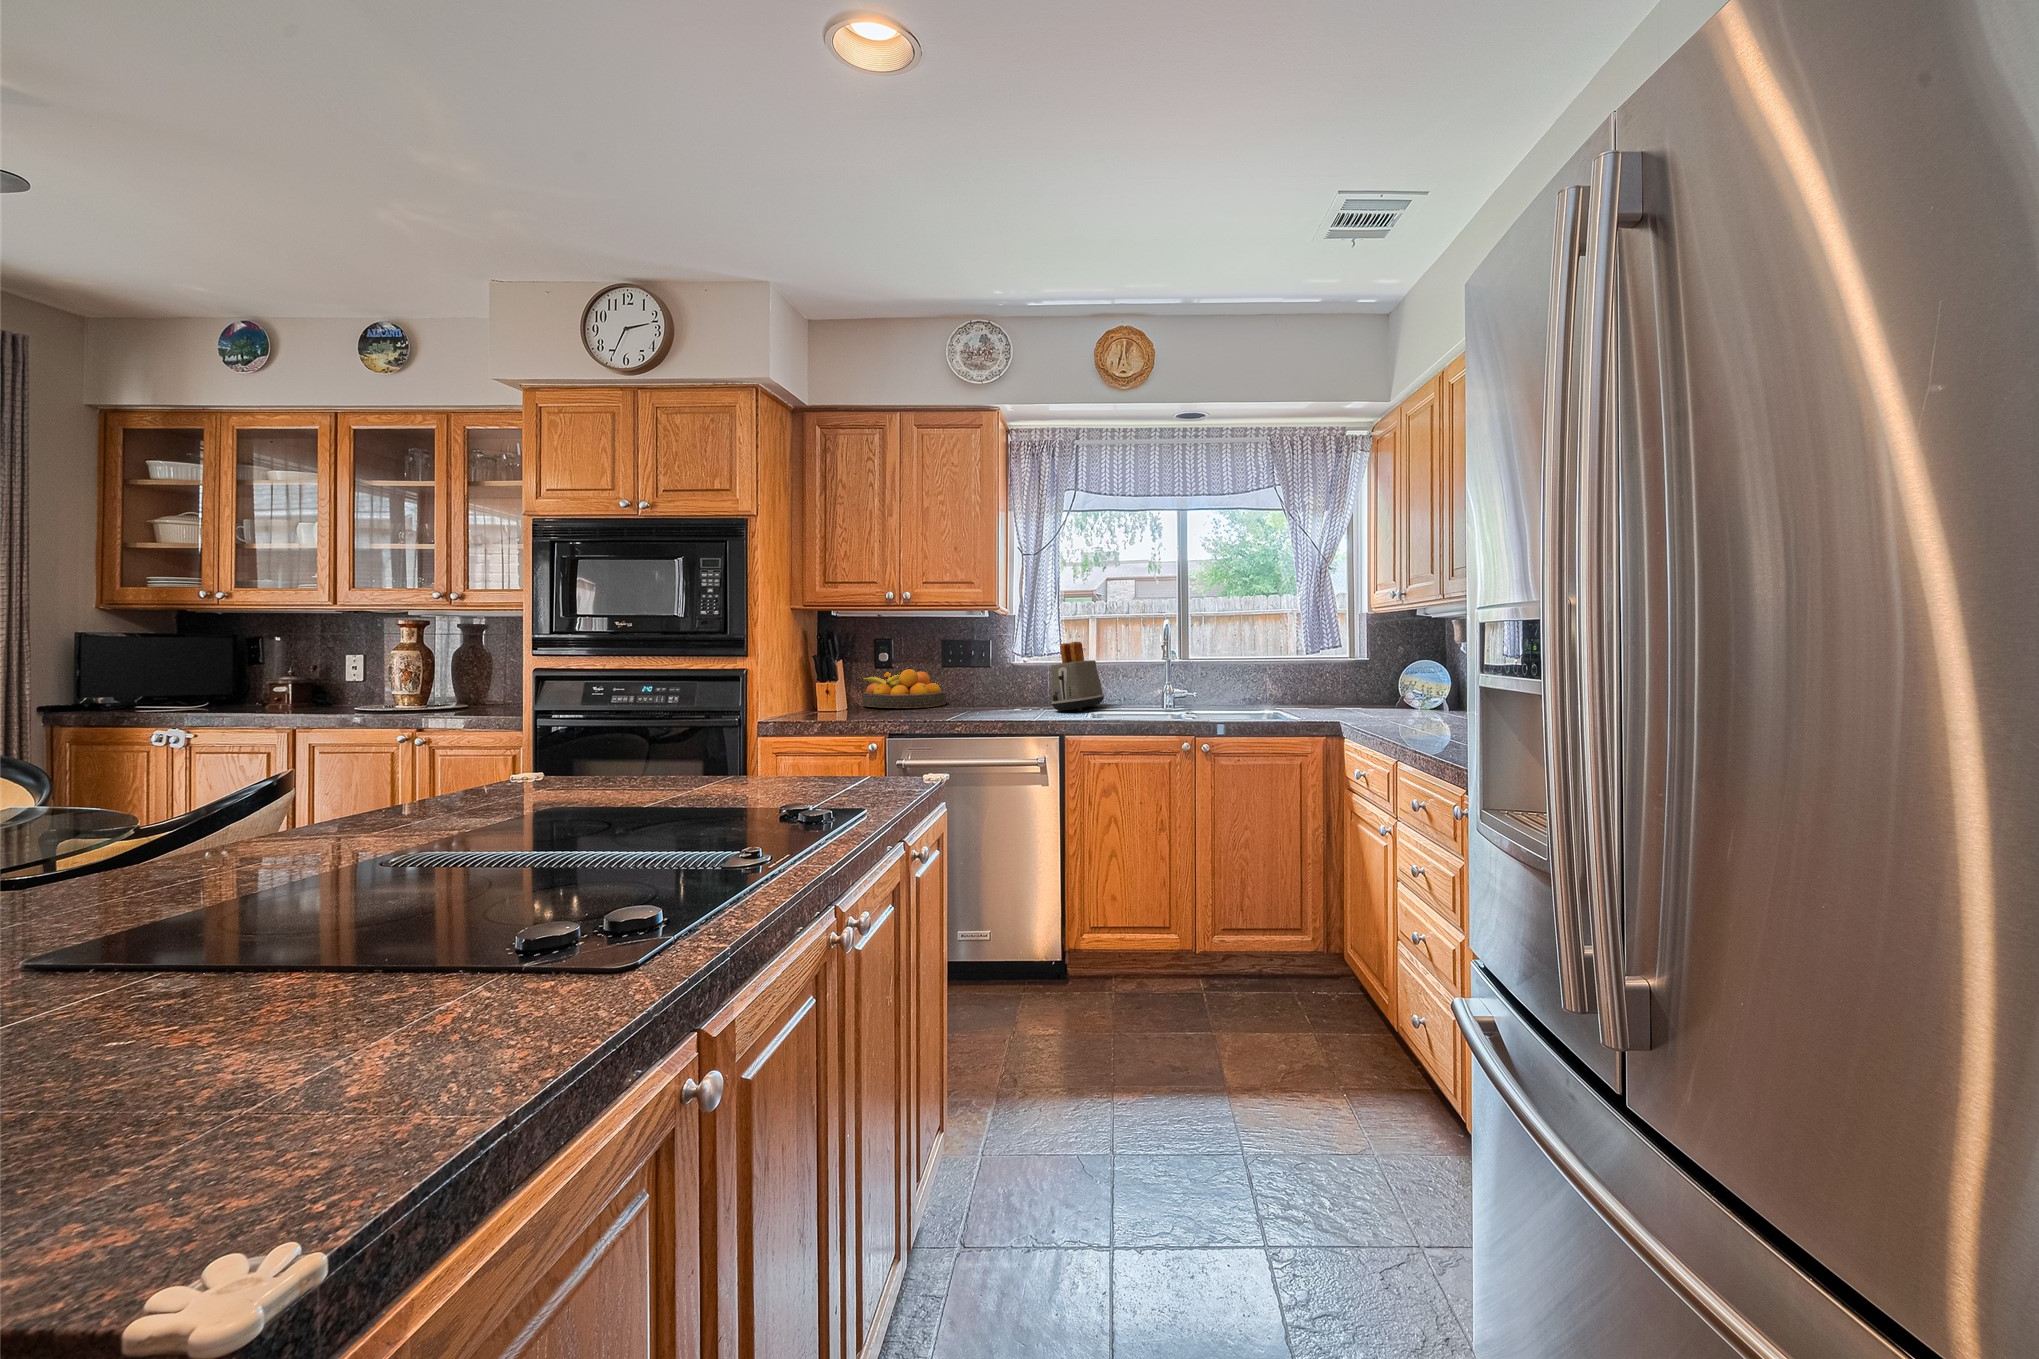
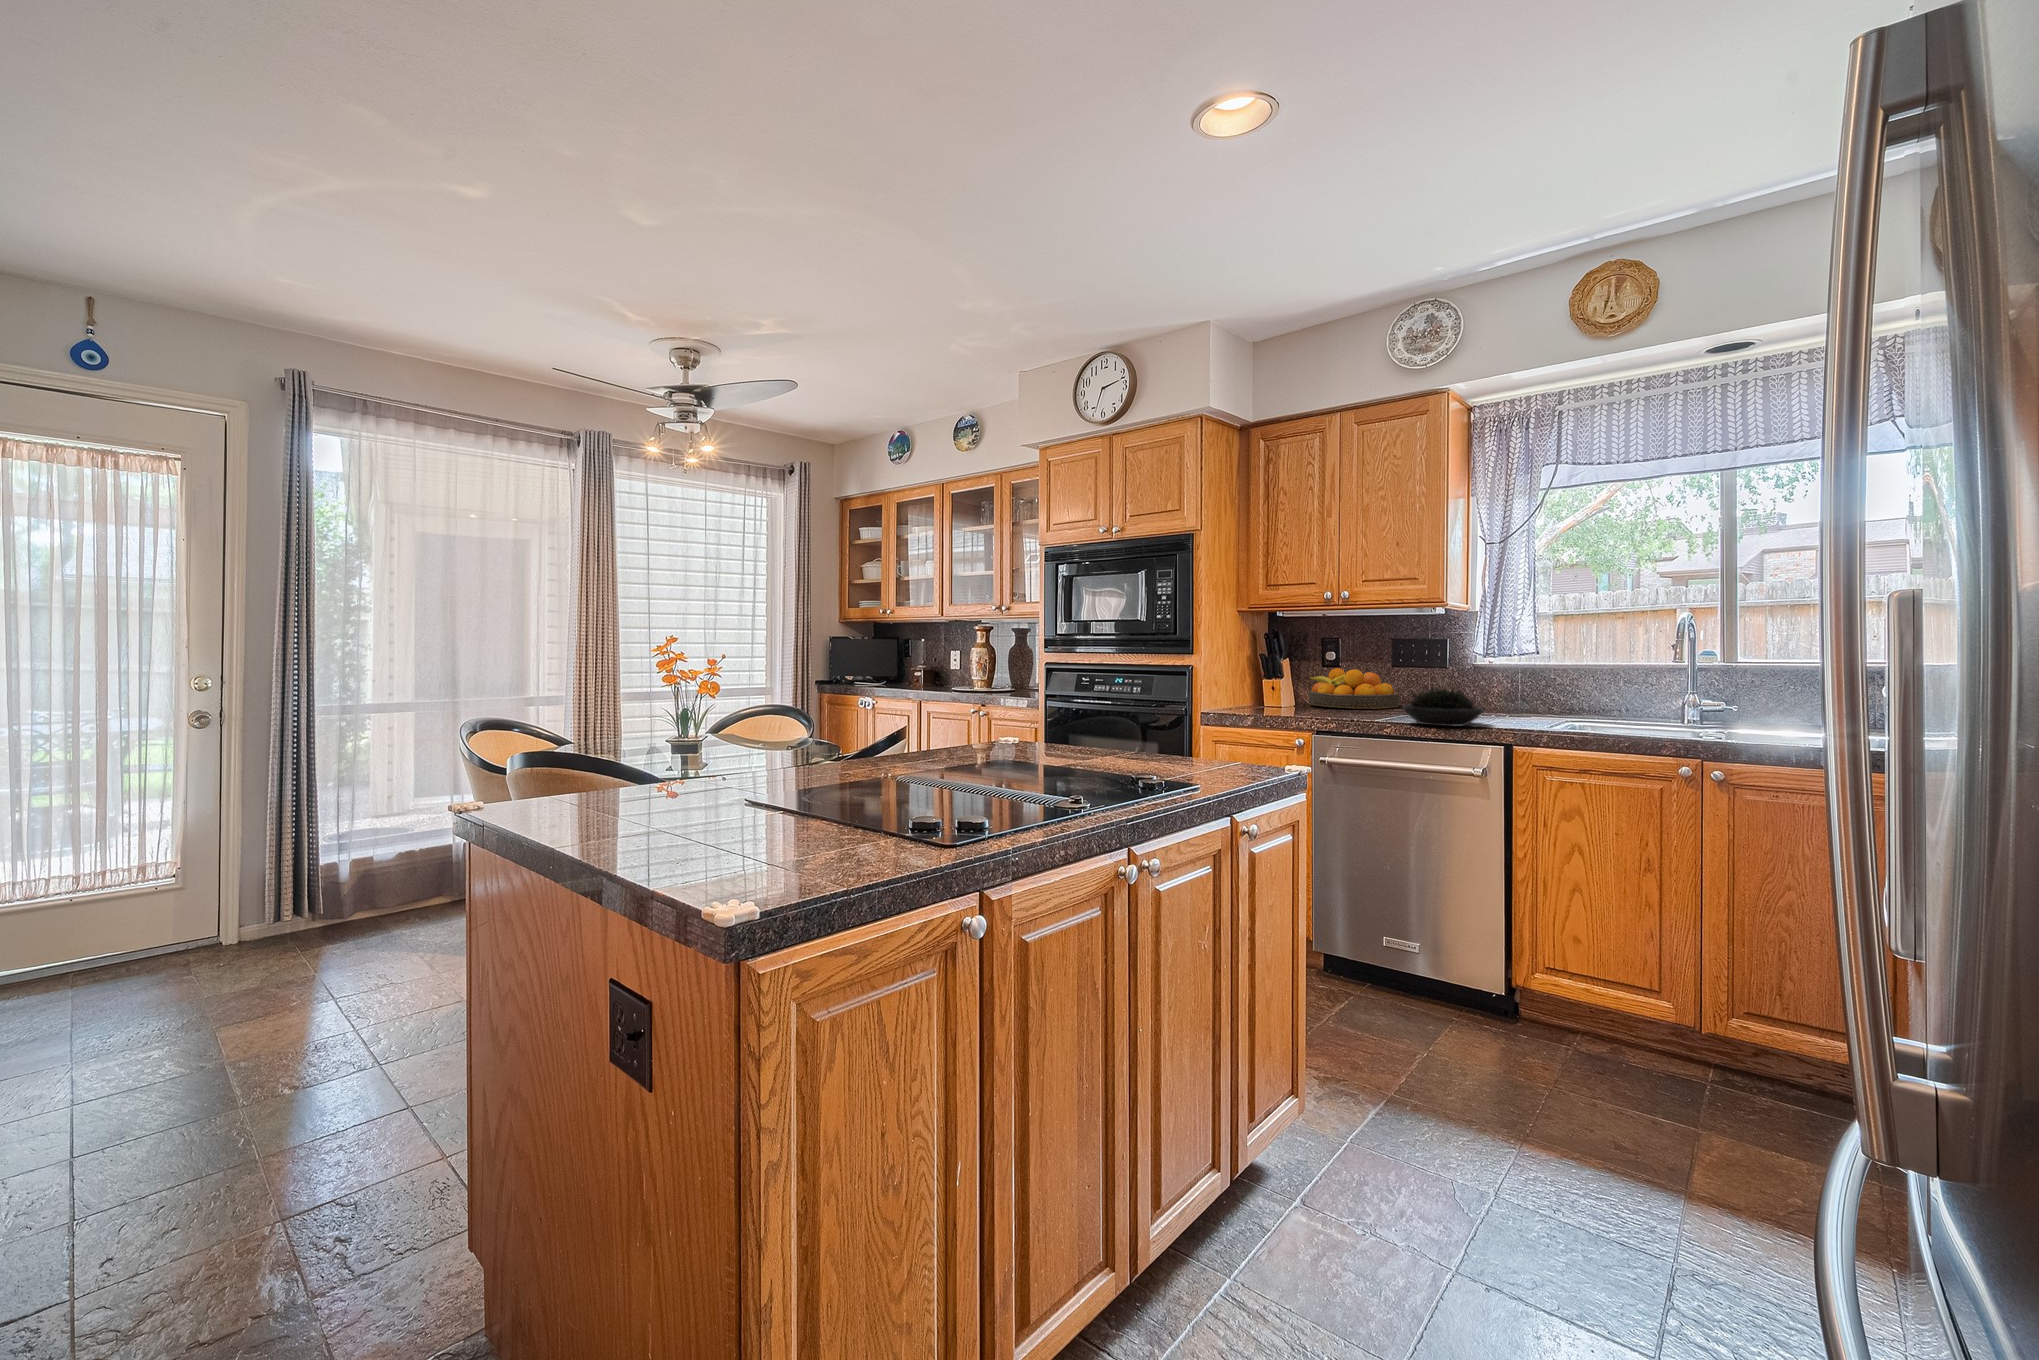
toaster: present [1051,642,1104,711] -> none [1512,642,1594,722]
succulent plant: none [970,684,1039,722] -> present [1403,688,1484,727]

